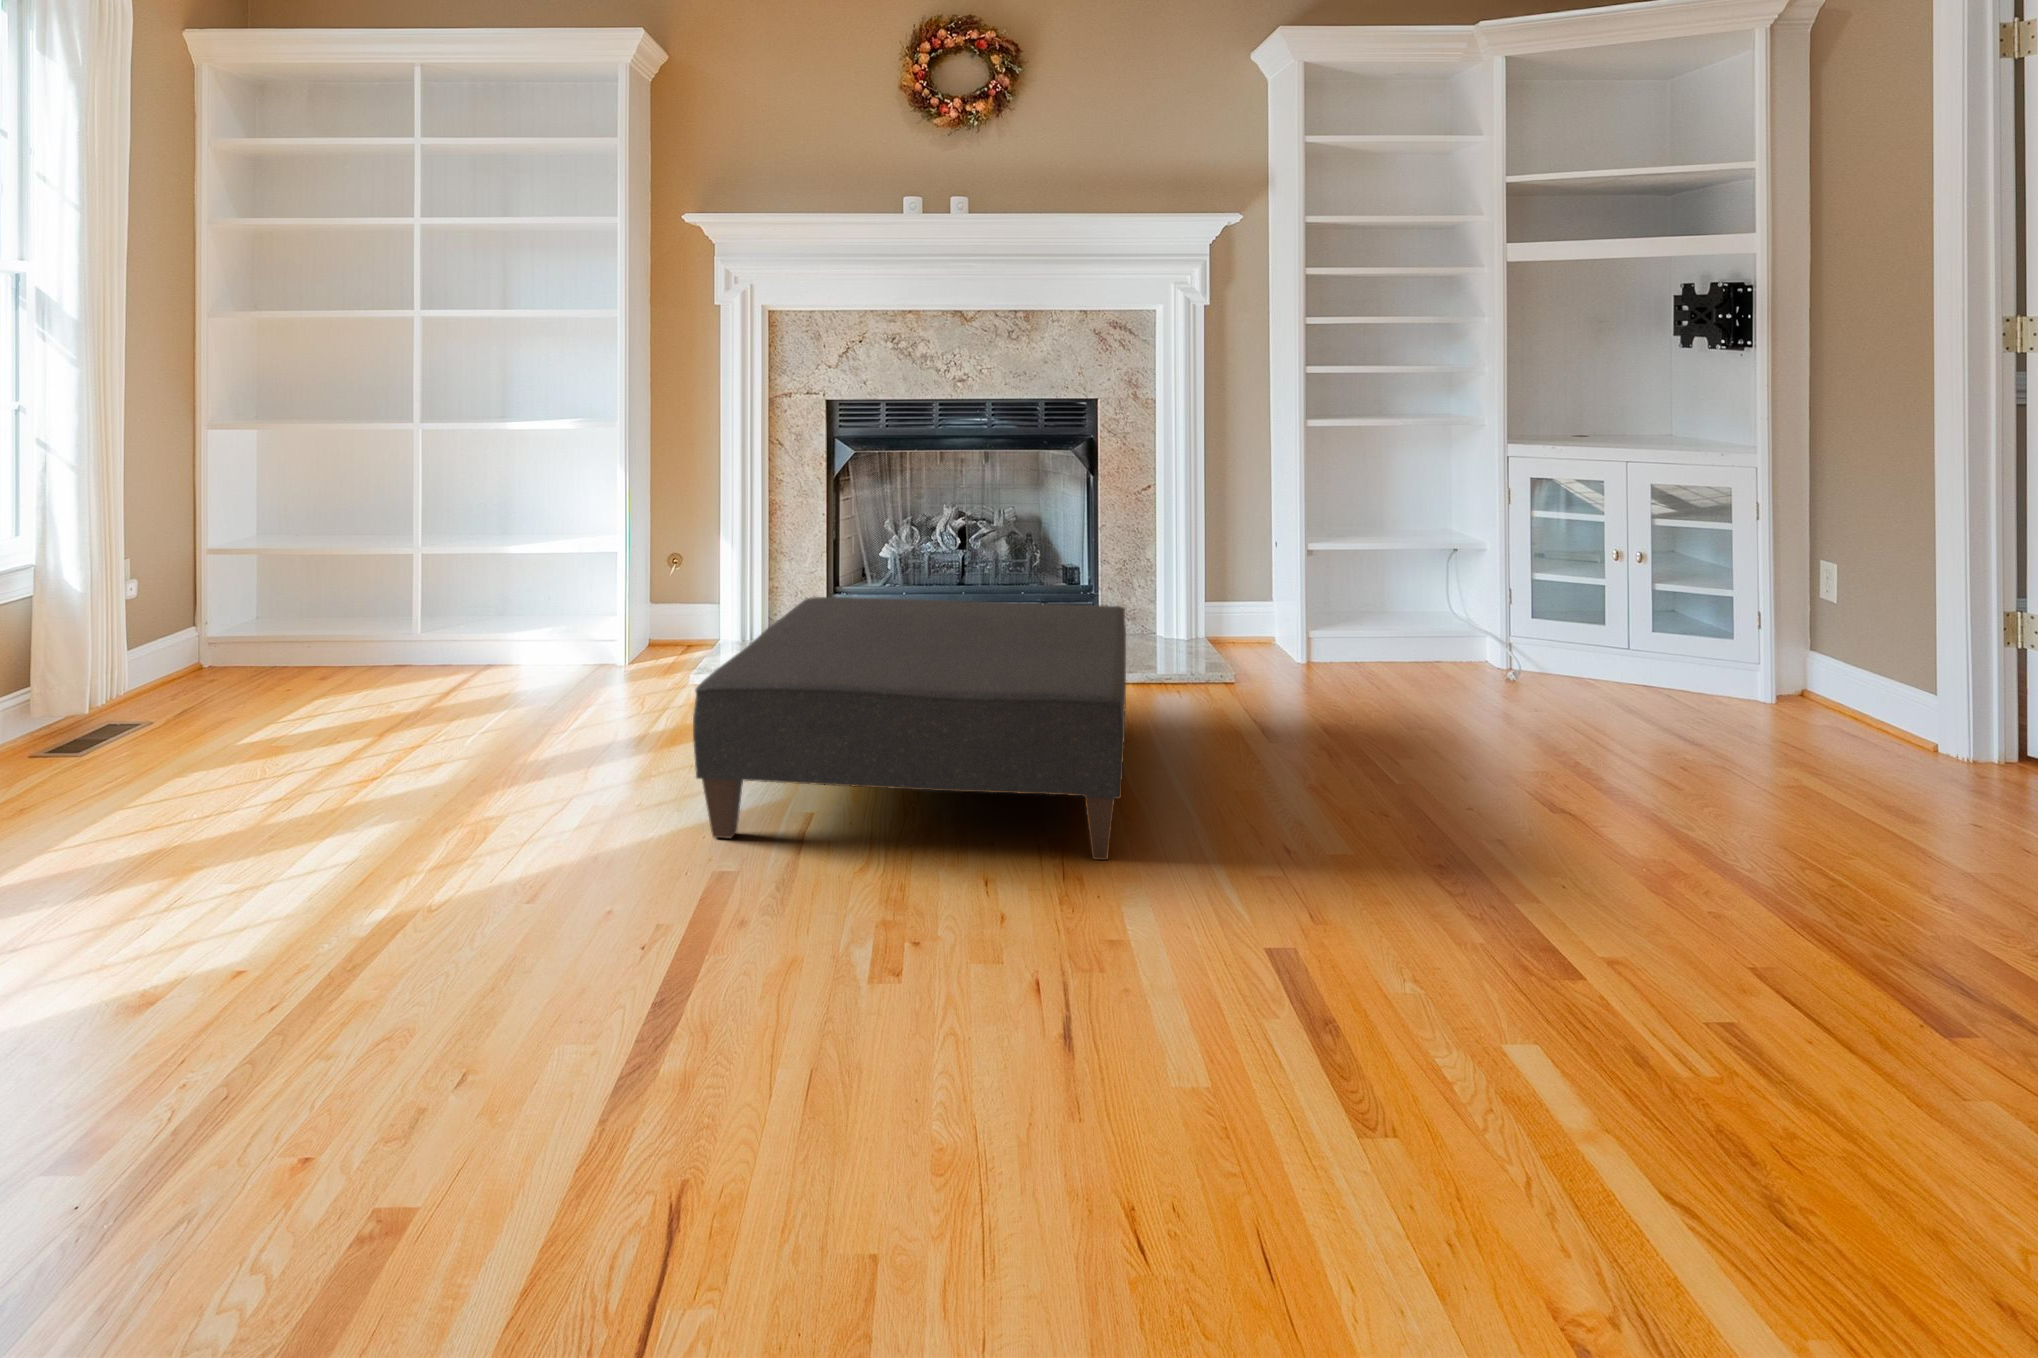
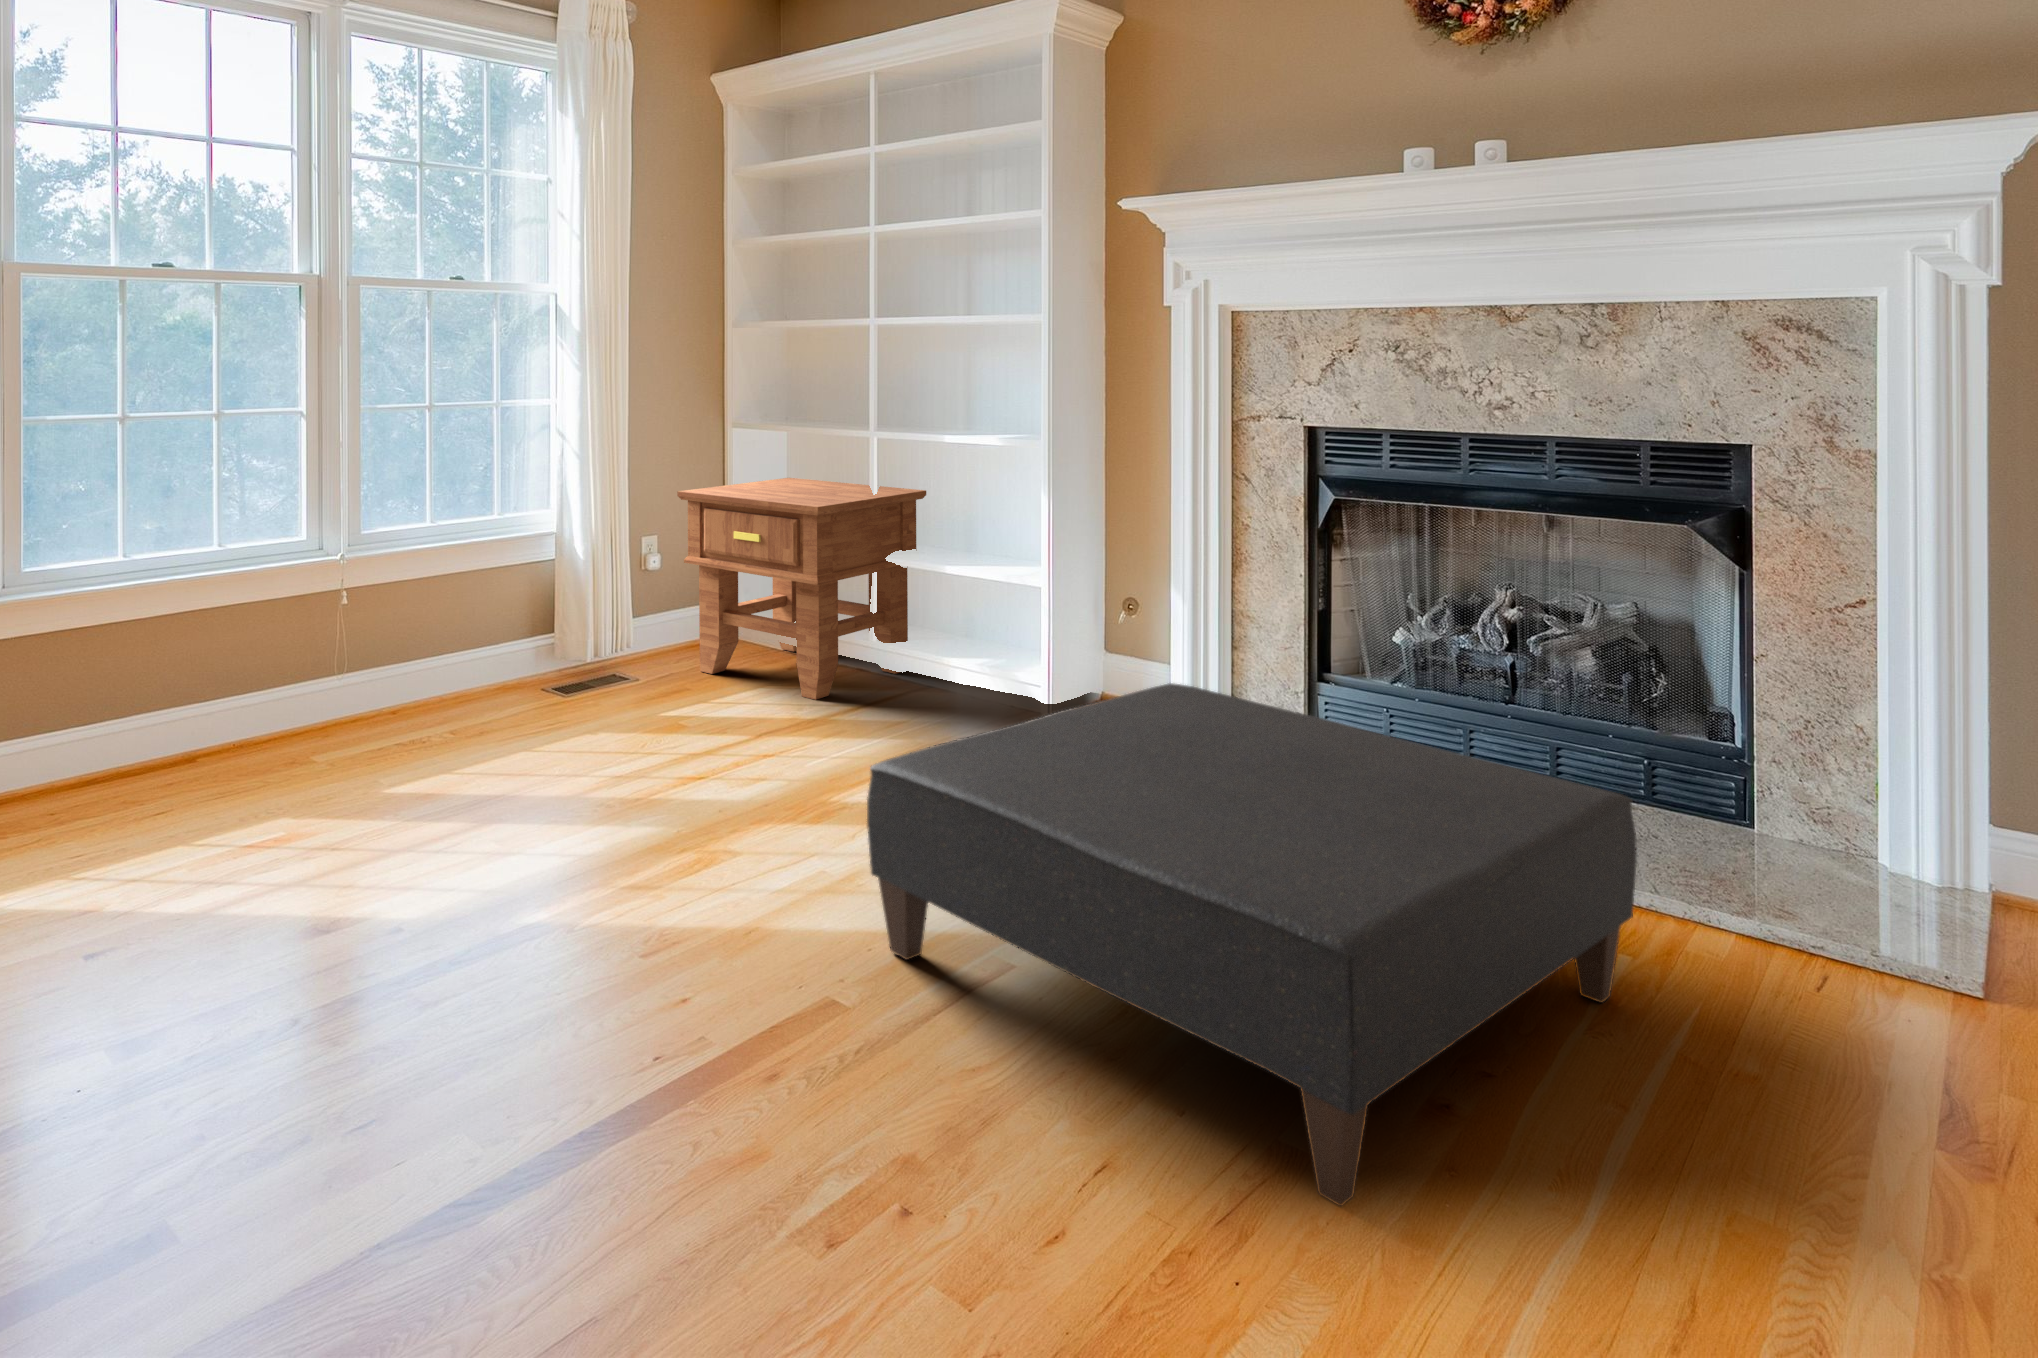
side table: none [188,477,467,696] -> present [677,478,926,700]

